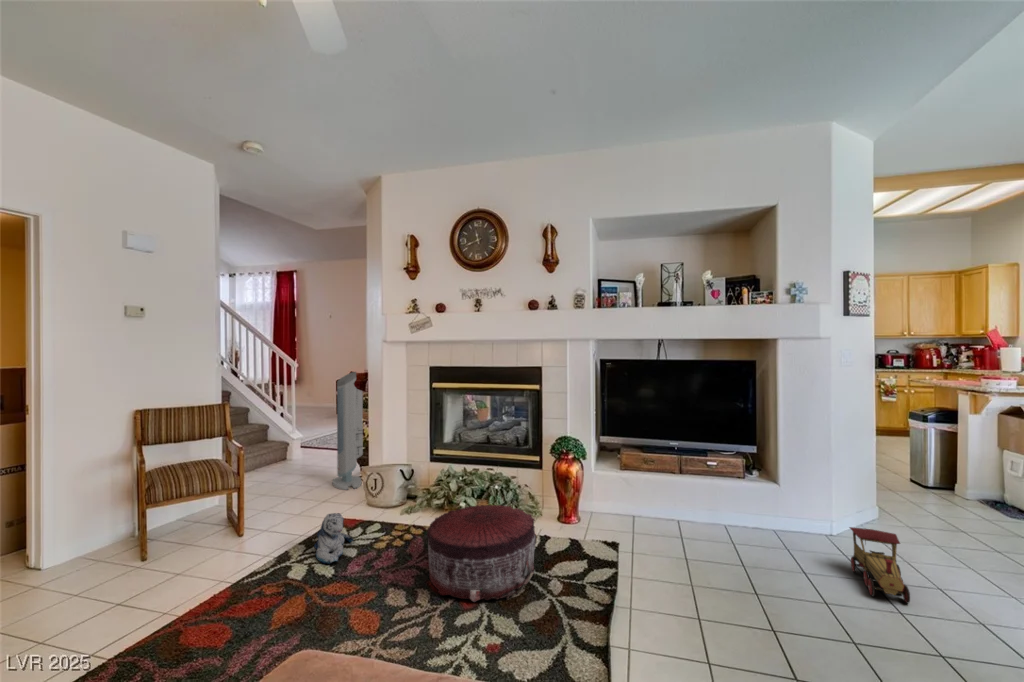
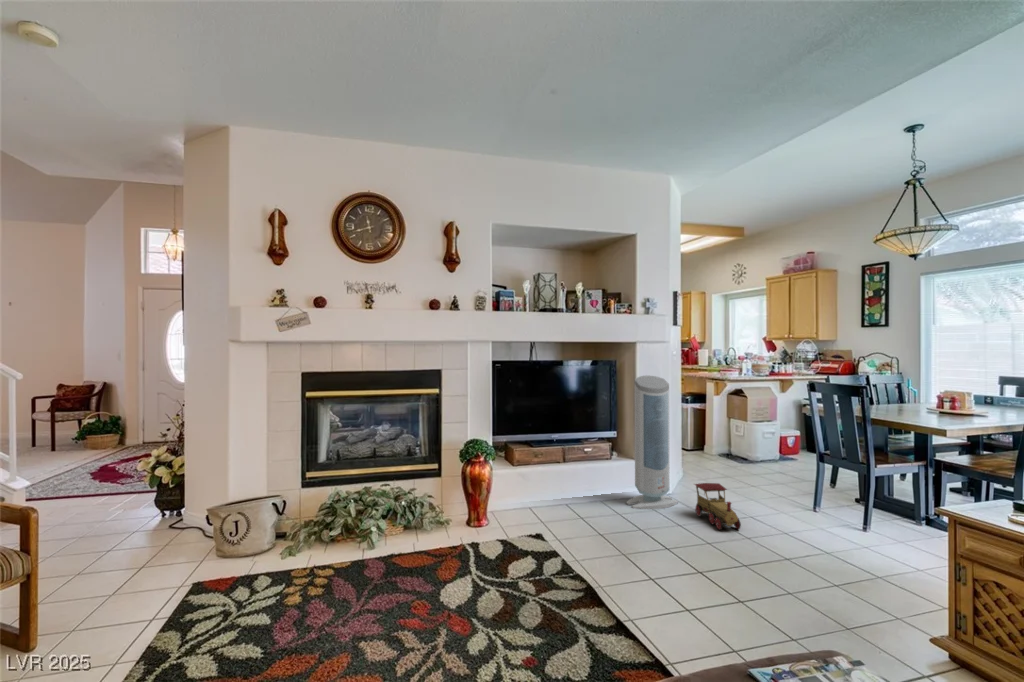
air purifier: present [333,372,363,490] -> present [627,376,678,509]
pouf: present [427,505,536,602] -> none [386,518,506,631]
plush toy: present [314,513,353,564] -> none [197,574,258,646]

